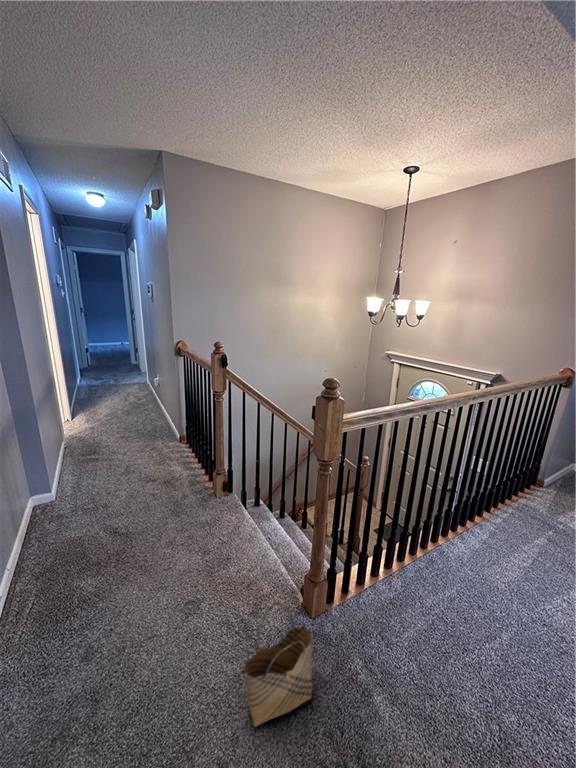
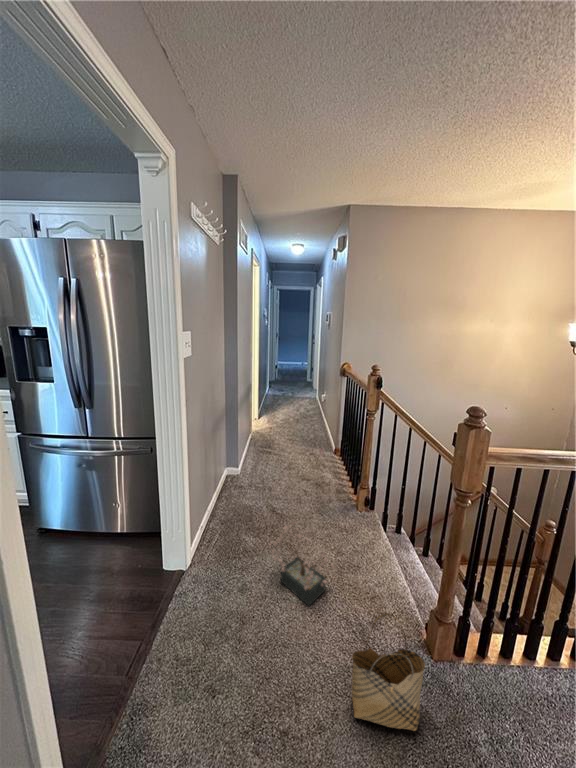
decorative plant: none [117,540,206,631] -> present [272,522,334,606]

